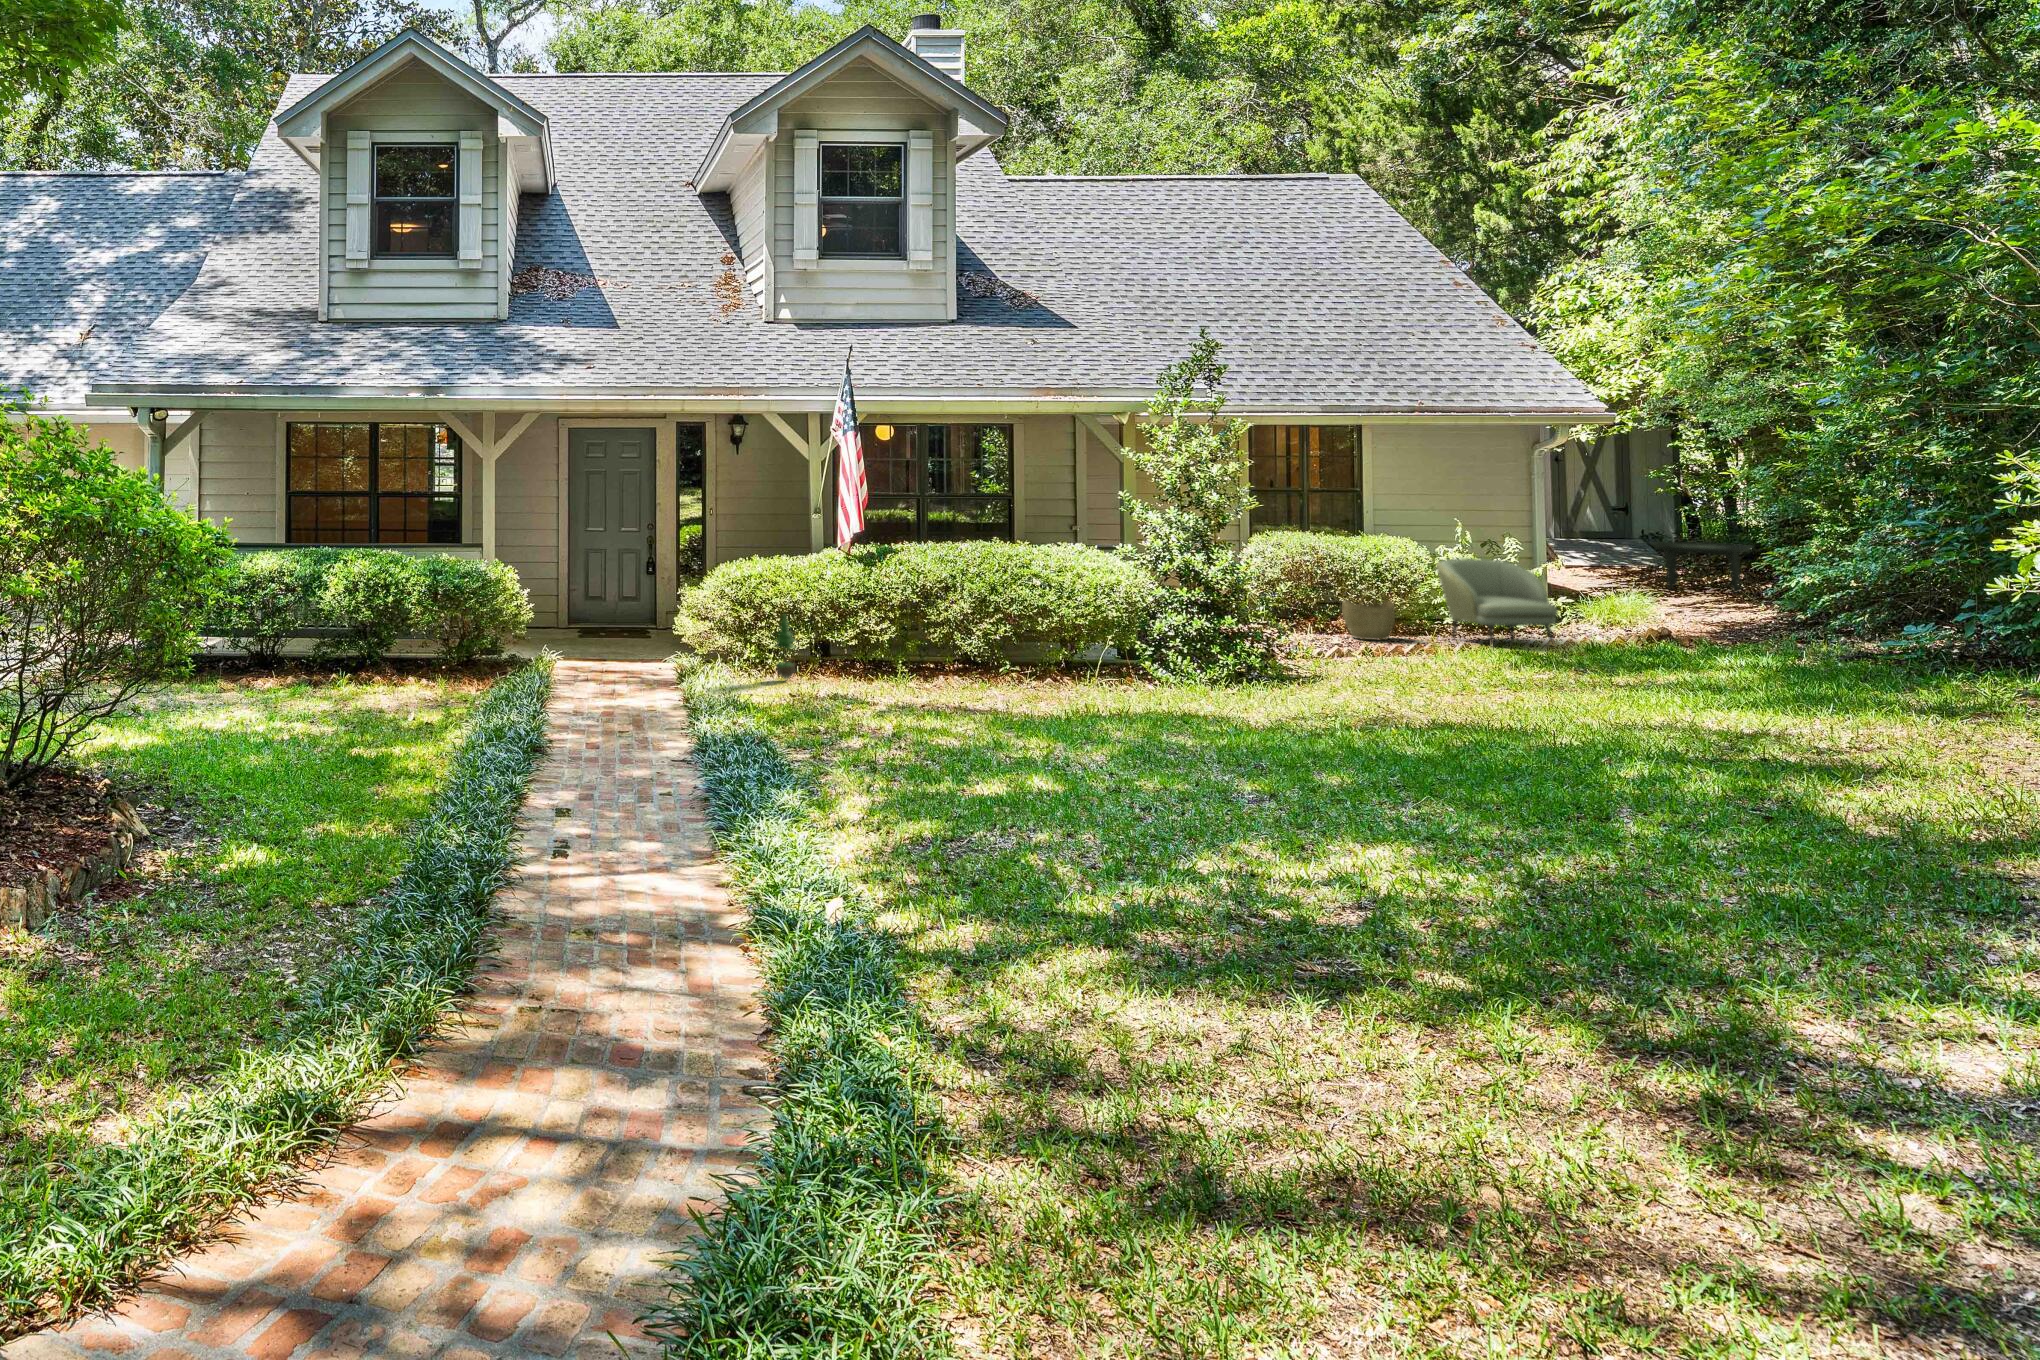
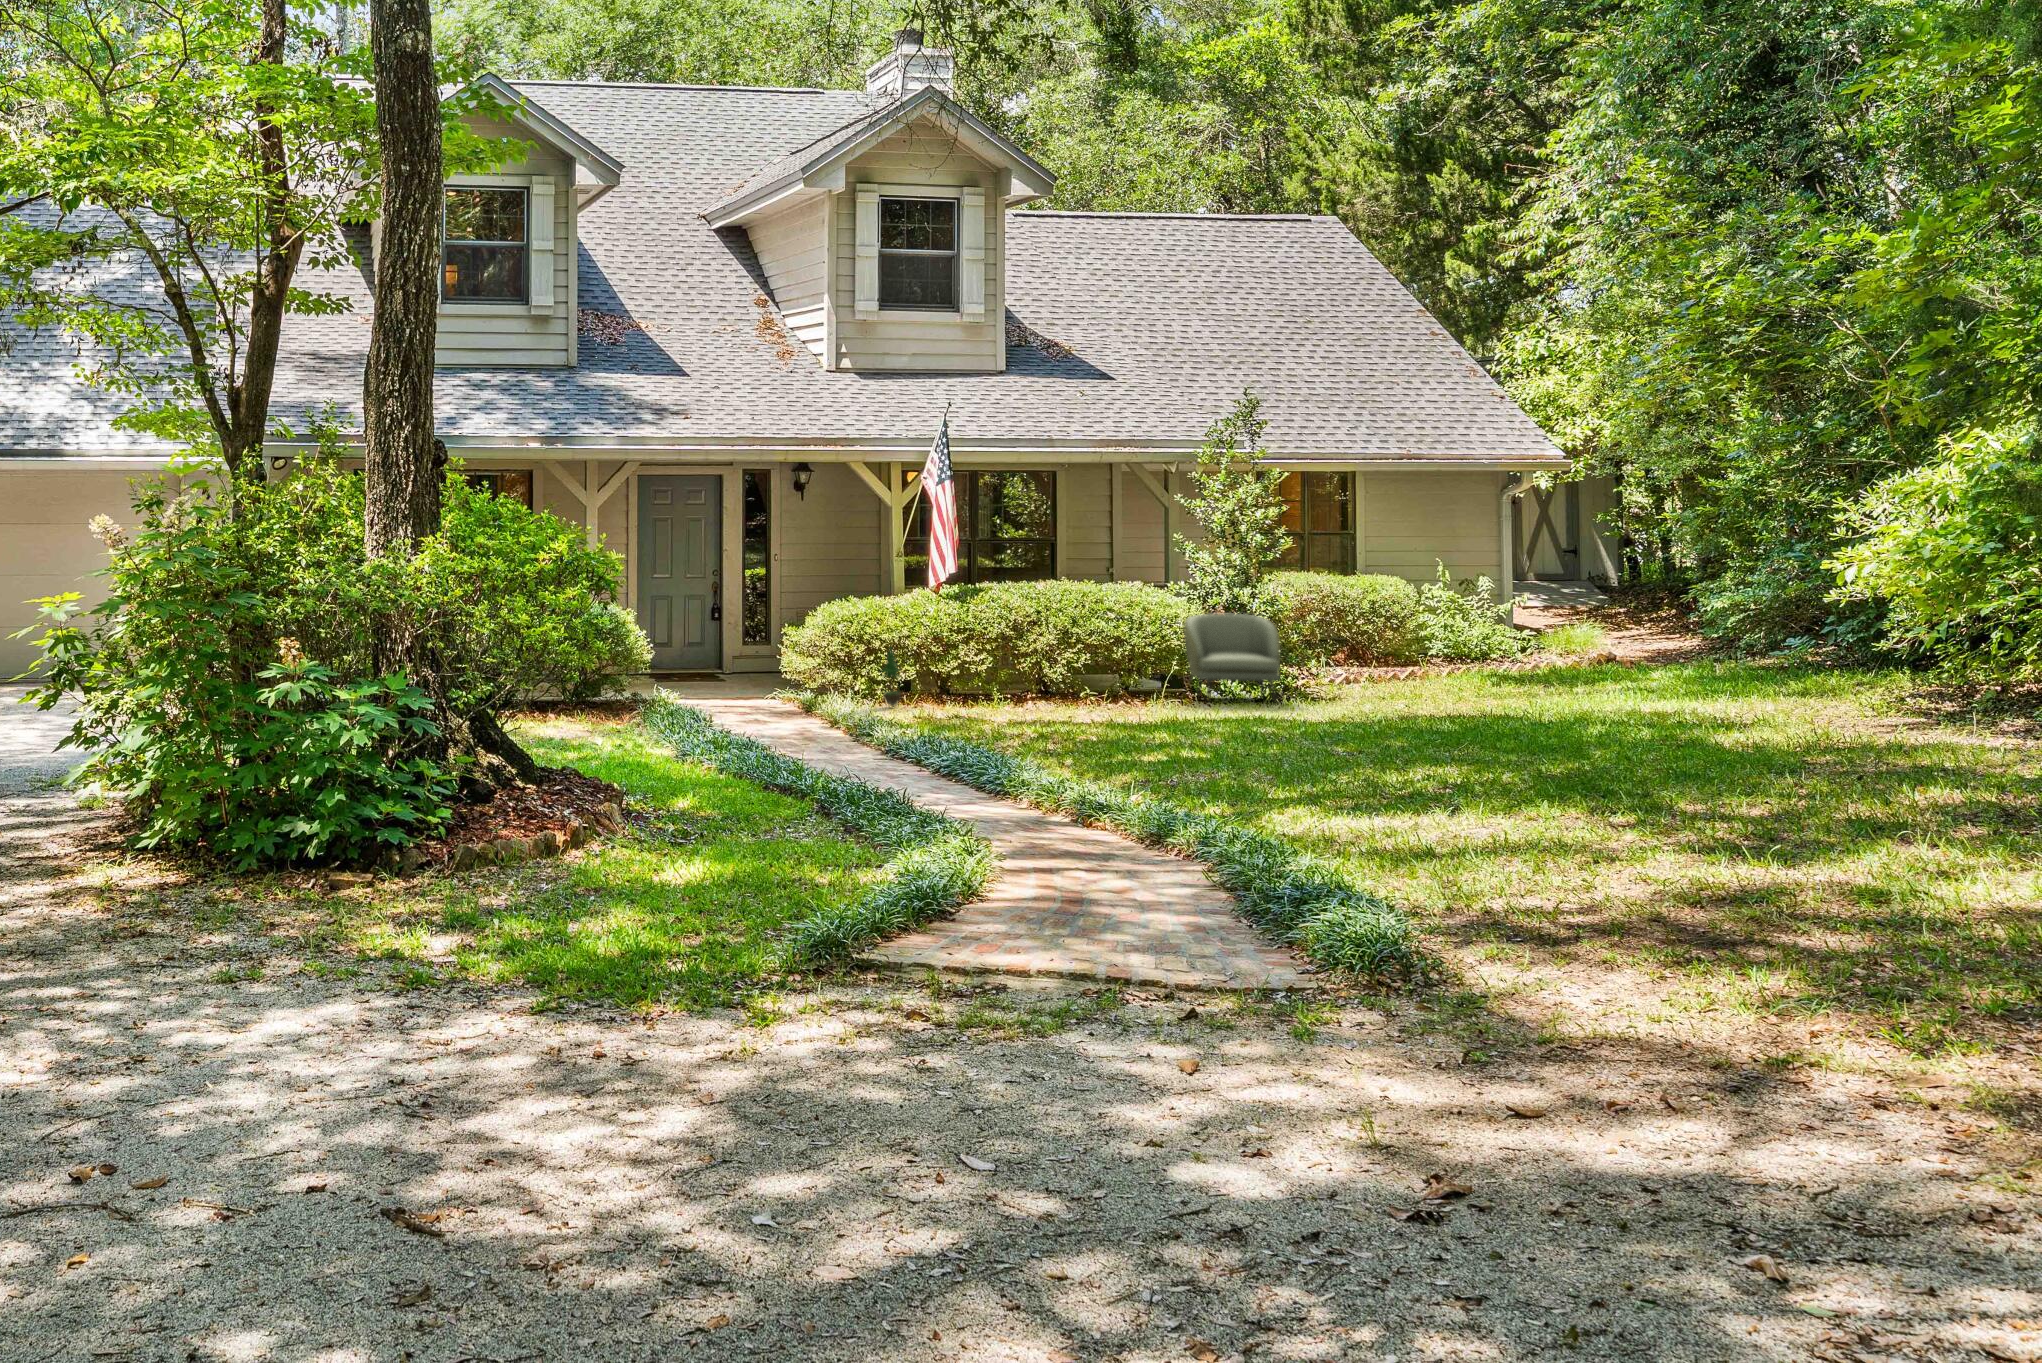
round table: present [1652,542,1752,593] -> none [1598,583,1685,628]
armchair: present [1436,558,1558,646] -> present [1184,613,1280,702]
woven basket: present [1342,592,1395,640] -> none [1349,621,1394,668]

